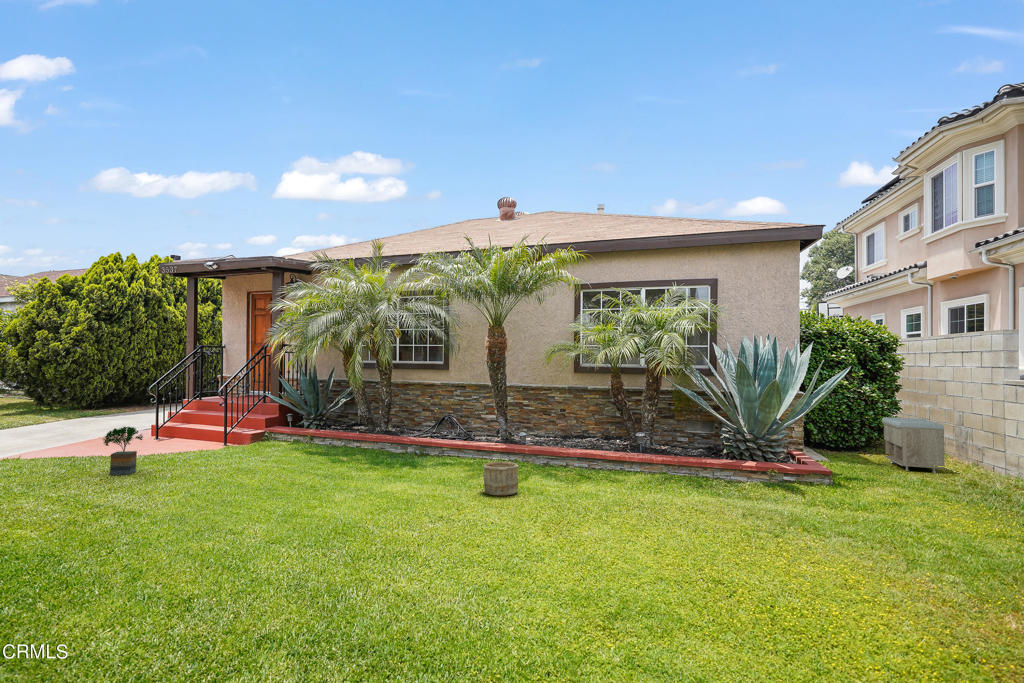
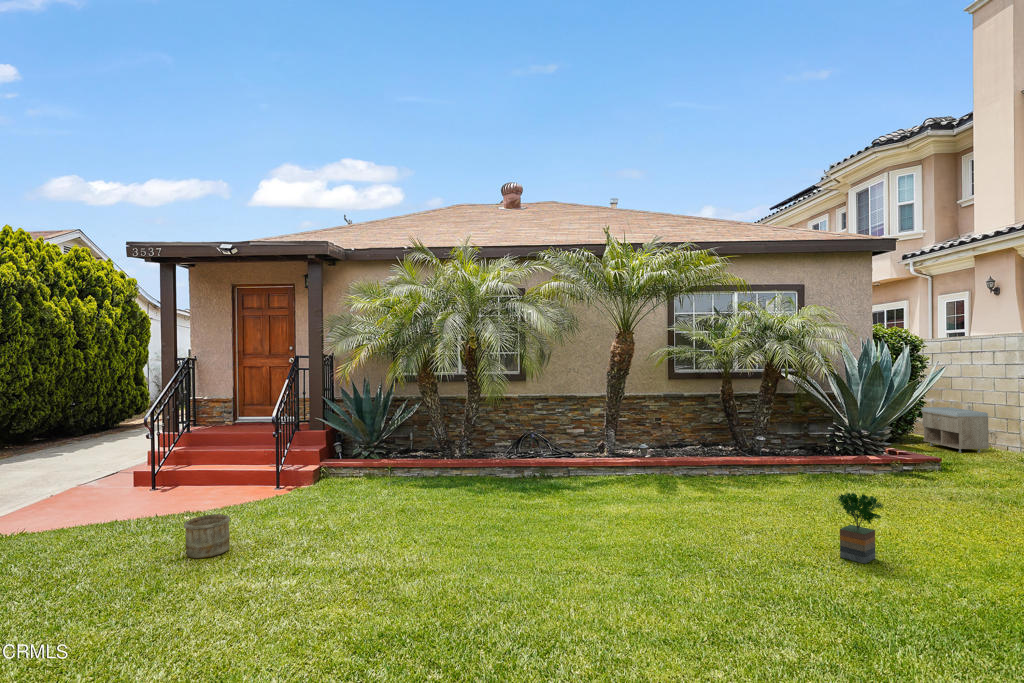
potted tree: present [103,427,143,475] -> present [838,493,883,564]
wooden bucket: present [483,461,519,496] -> present [184,514,230,558]

